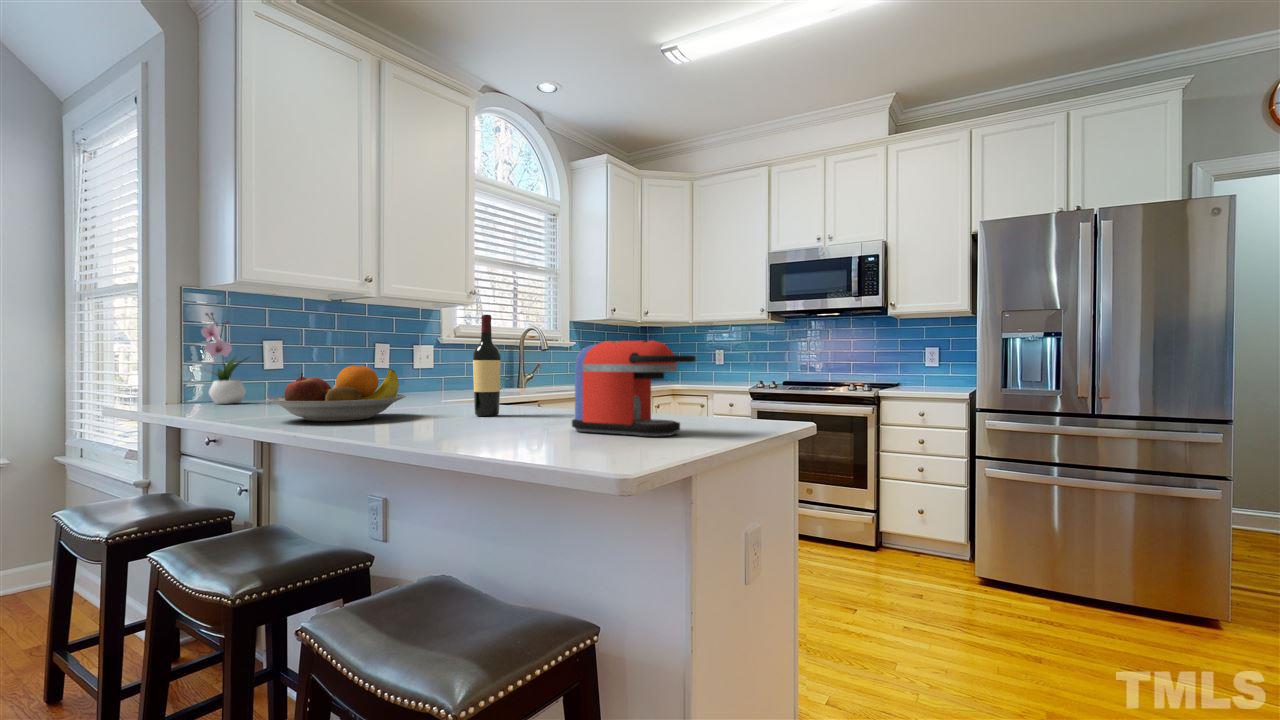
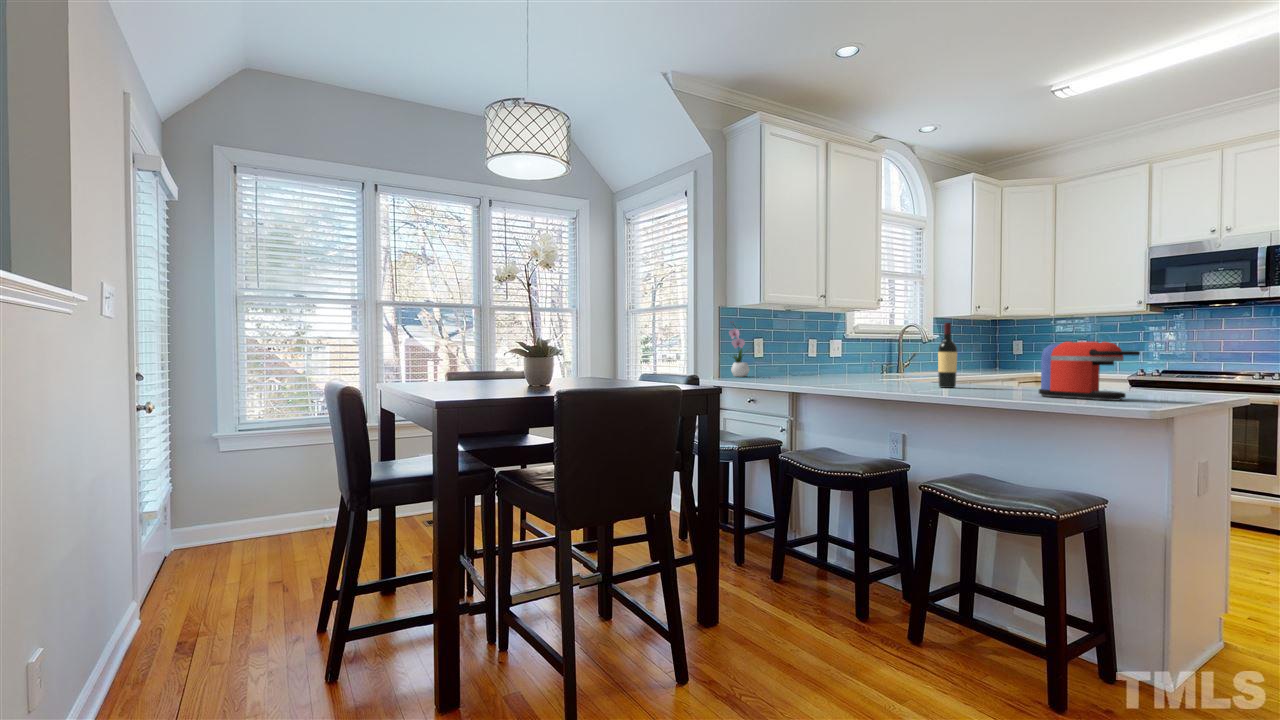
fruit bowl: present [267,365,406,421] -> none [817,355,895,387]

